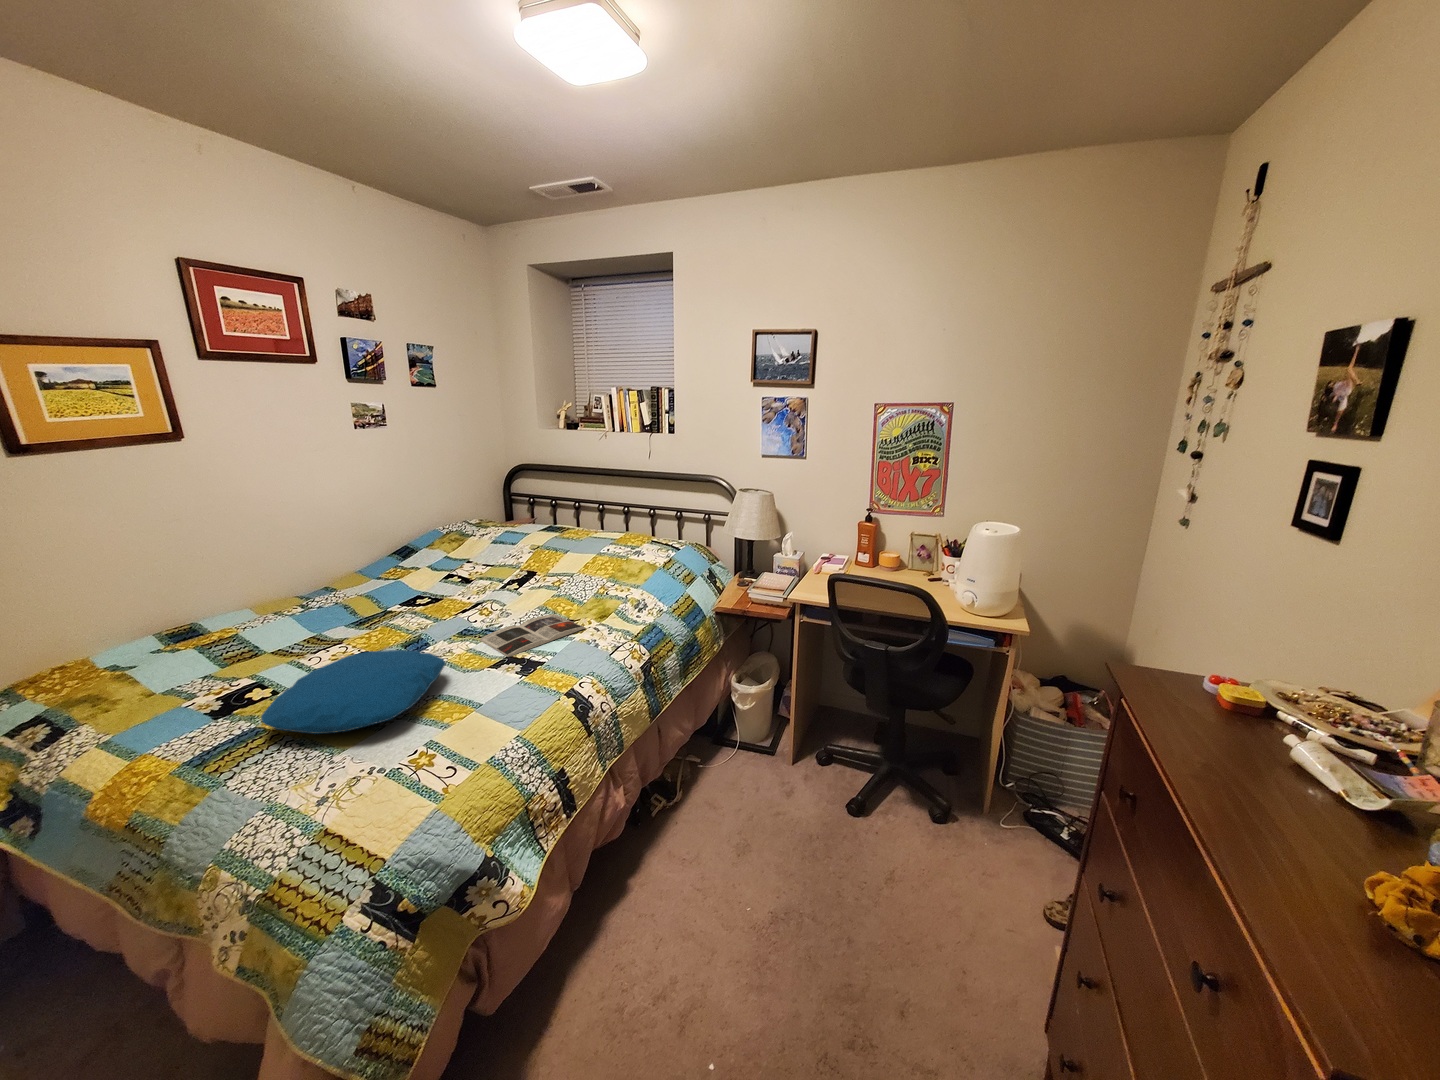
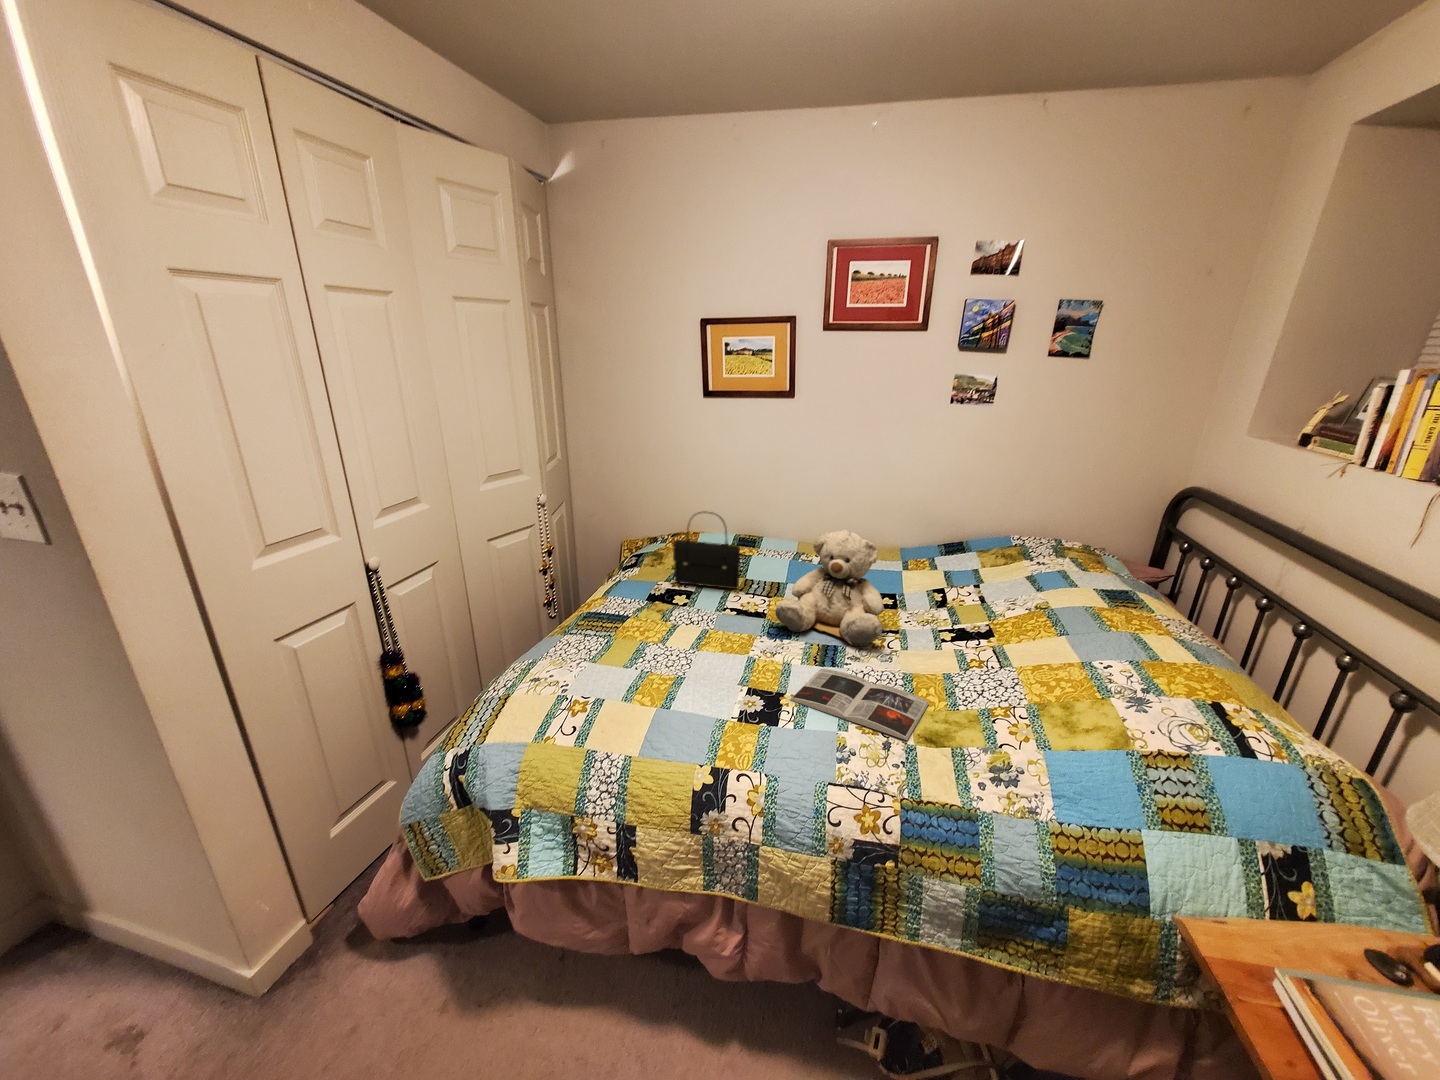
teddy bear: none [362,542,478,641] -> present [775,529,884,647]
handbag: none [166,579,277,691] -> present [673,512,740,589]
pillow: present [261,650,446,734] -> none [601,605,737,671]

